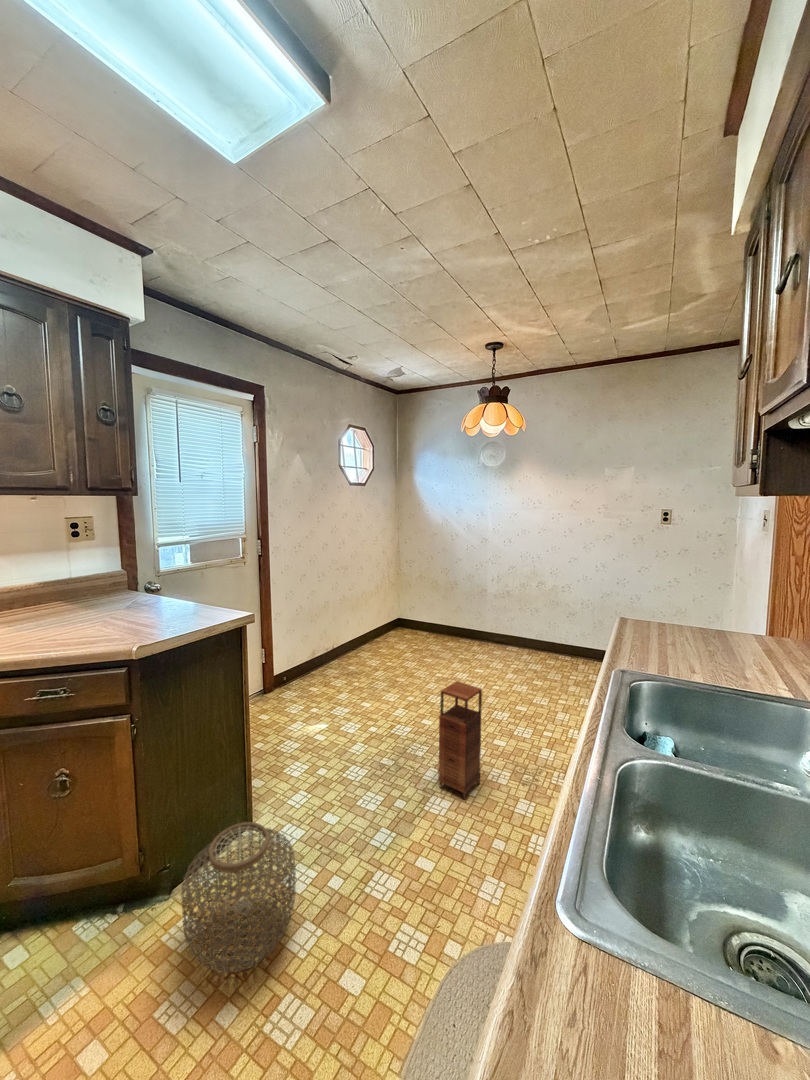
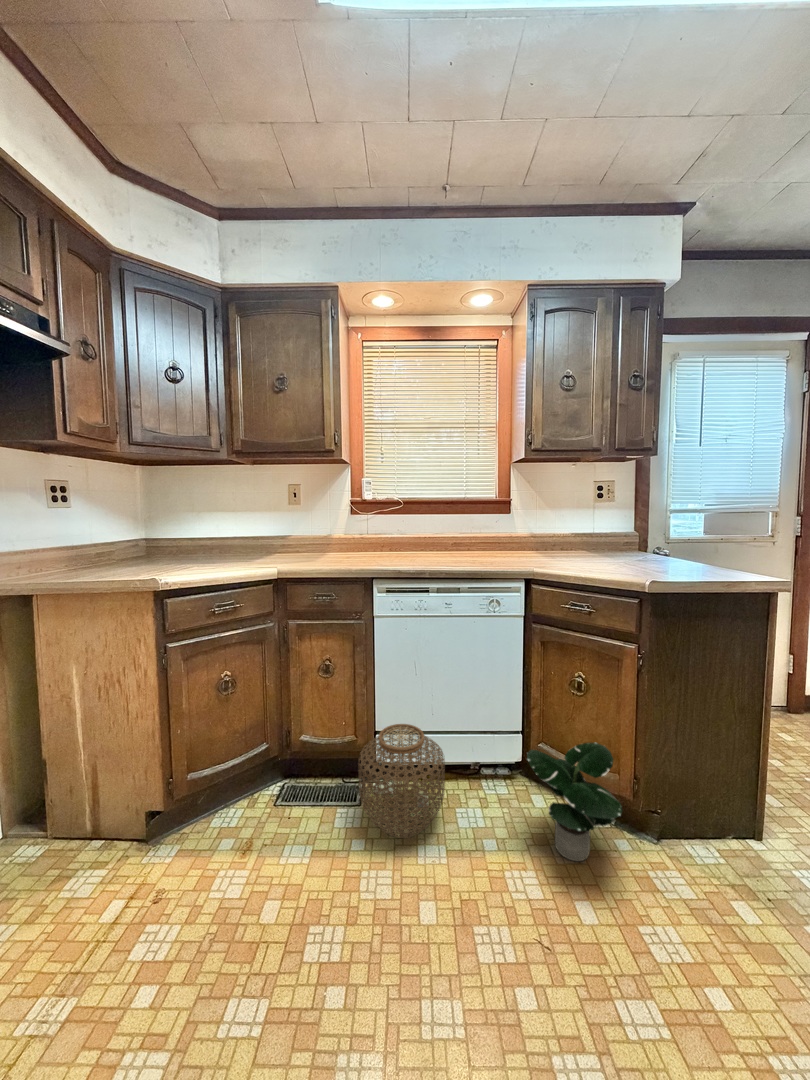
storage cabinet: present [439,681,482,799] -> none [694,729,788,917]
potted plant: none [347,737,427,842] -> present [527,743,622,861]

